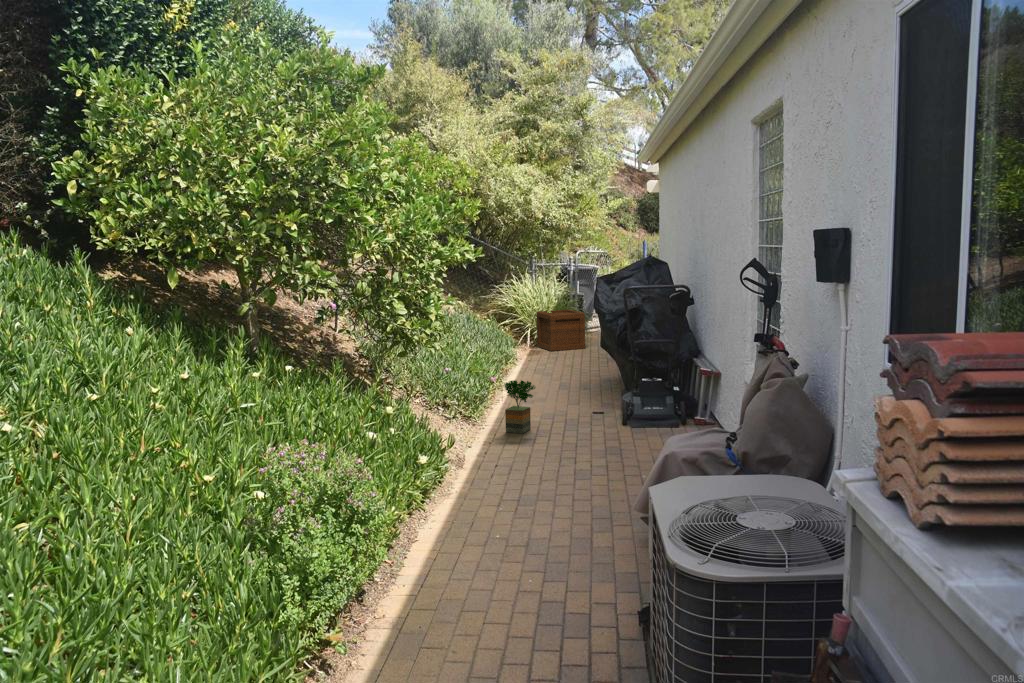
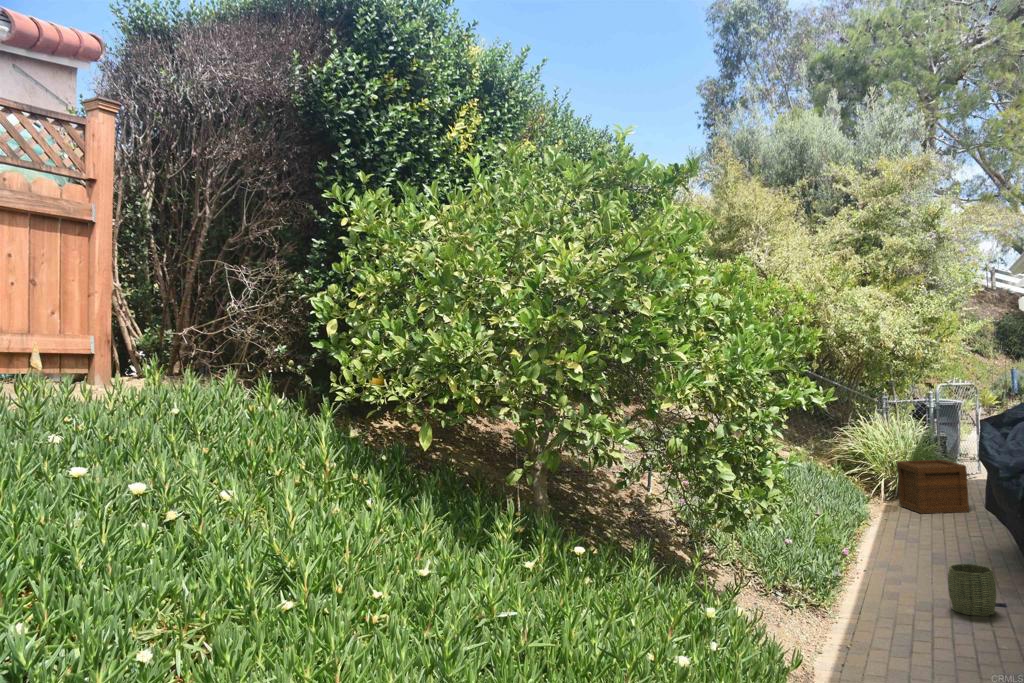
woven basket: none [557,376,586,410] -> present [948,564,996,616]
potted tree: present [504,380,536,434] -> none [870,570,923,652]

